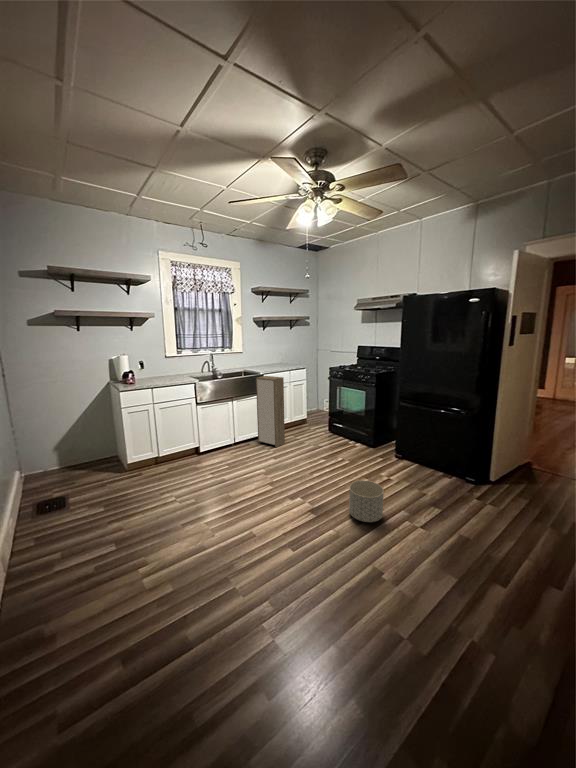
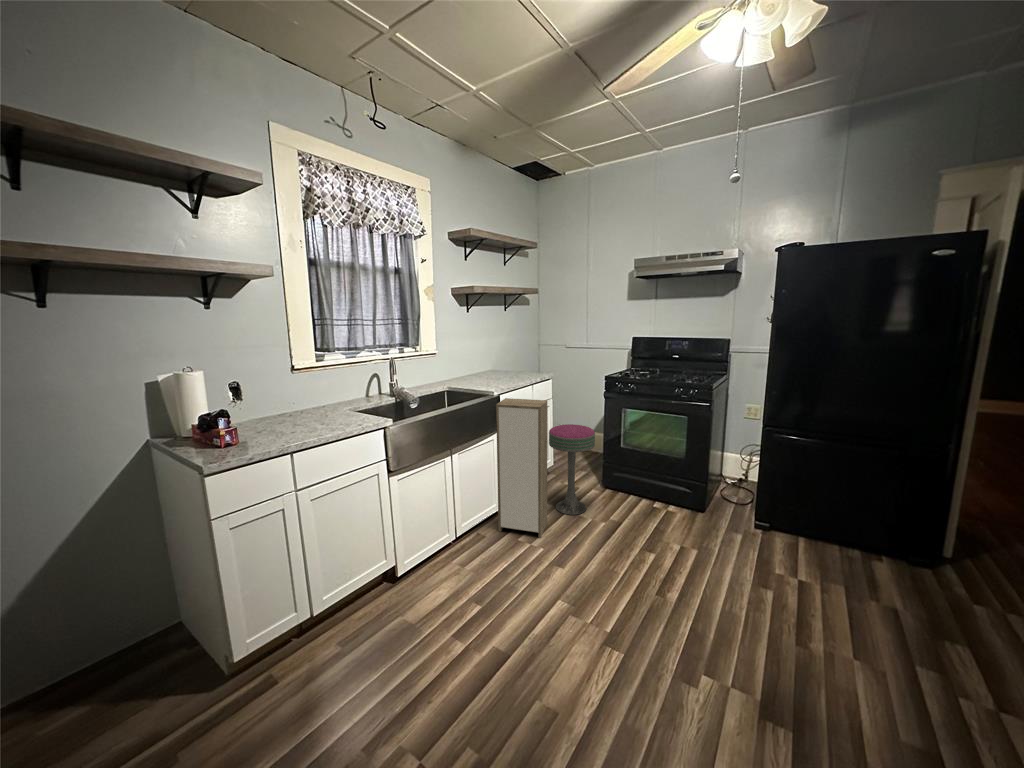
bar stool: none [291,393,316,441] -> present [549,424,595,515]
planter: present [349,480,384,522] -> none [828,621,930,729]

